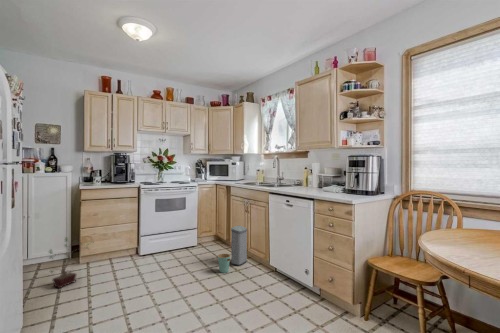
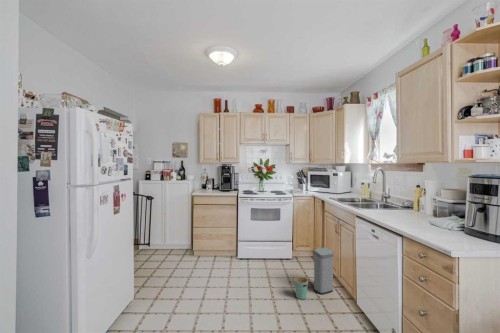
potted plant: present [50,238,79,288] -> none [160,235,195,276]

